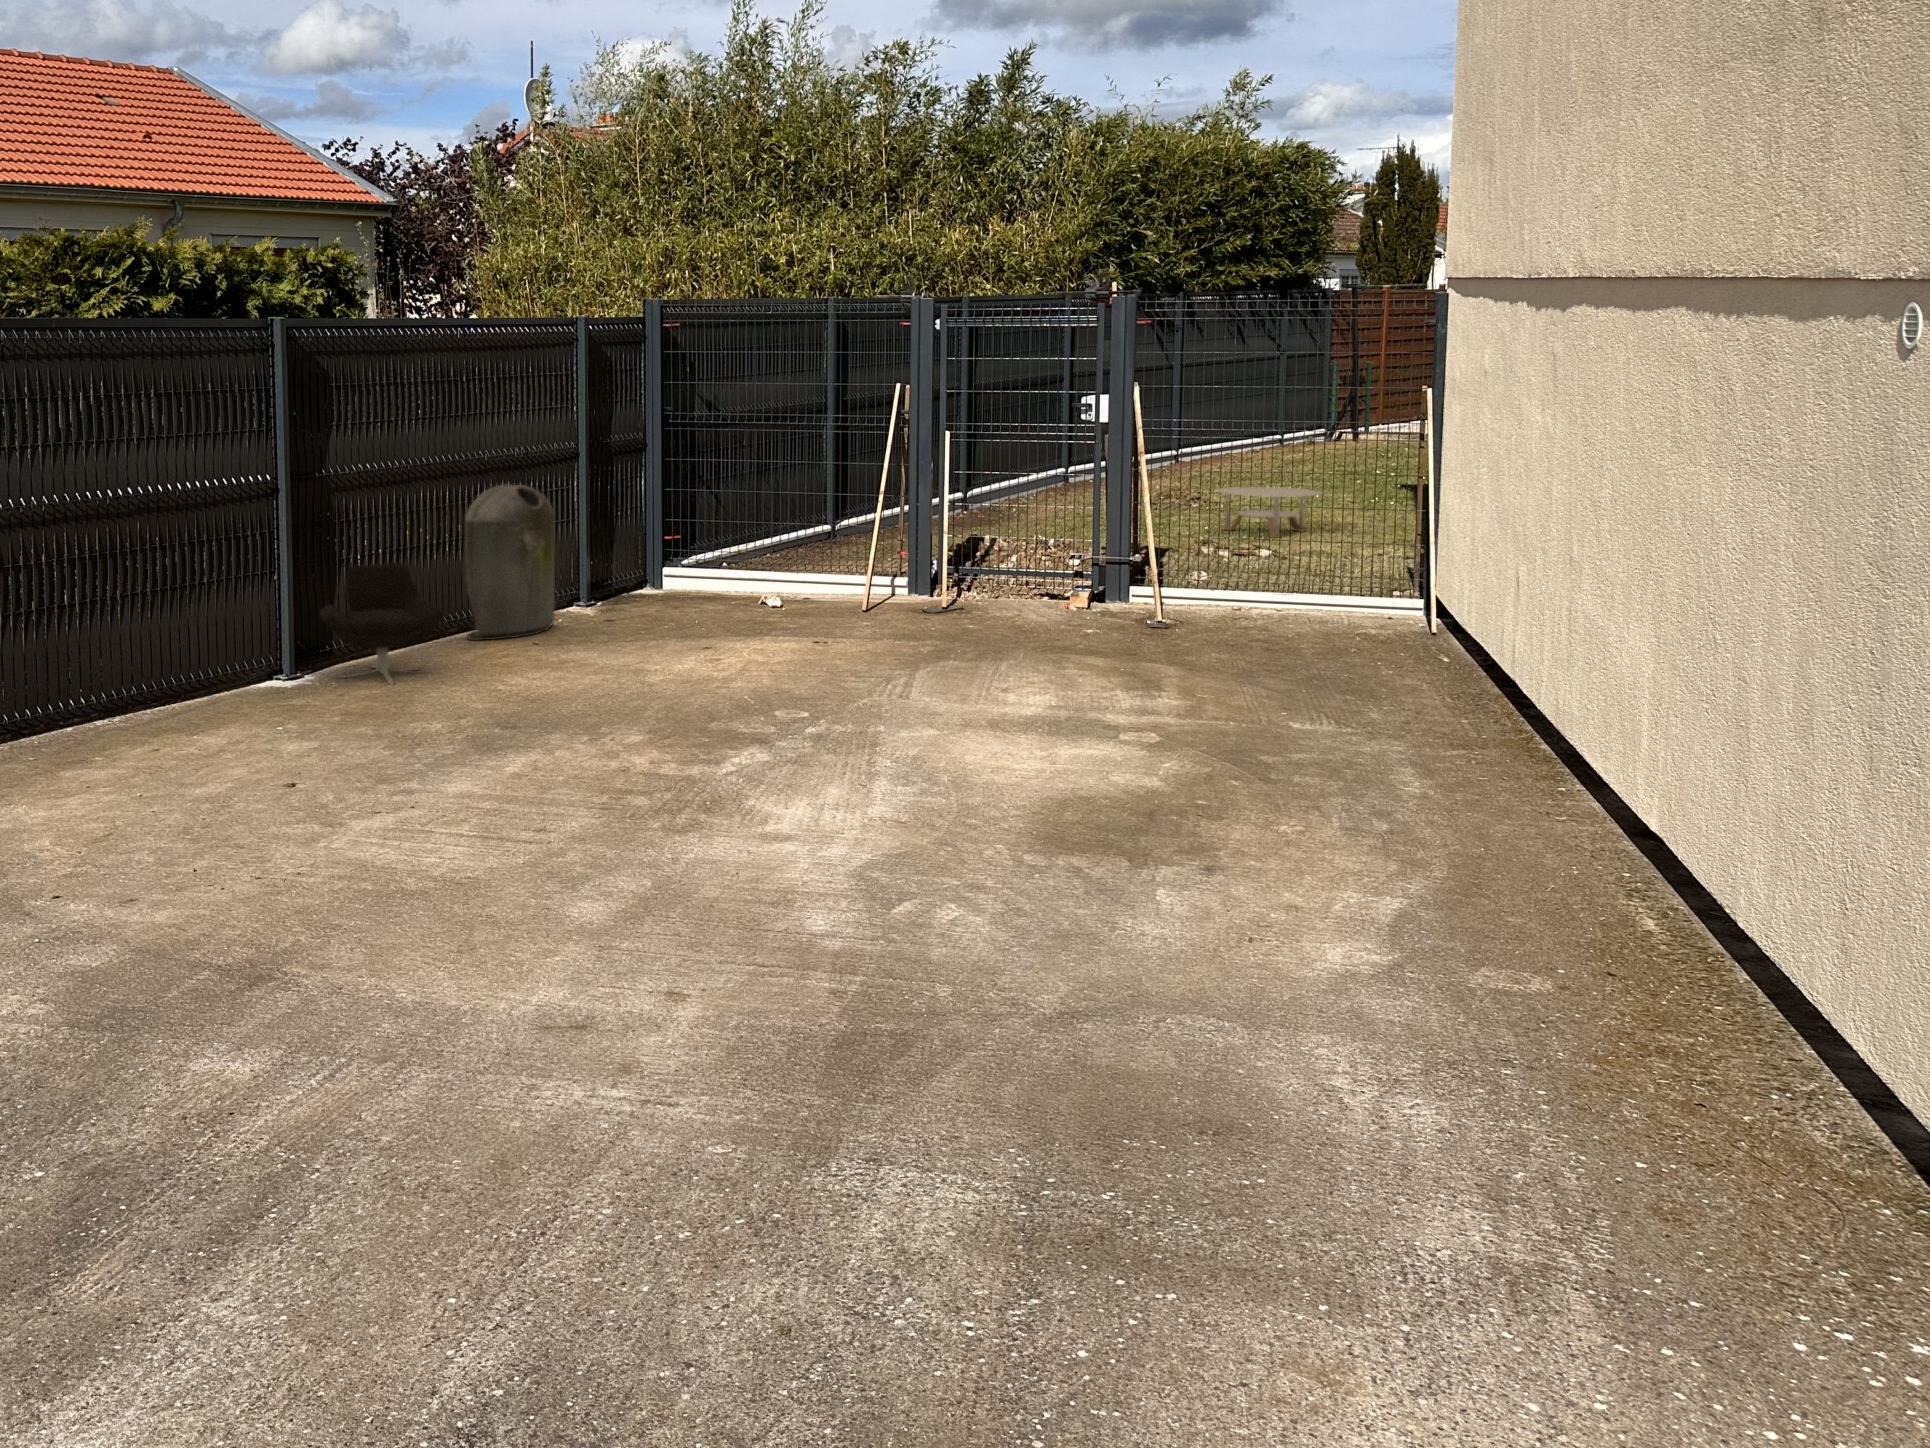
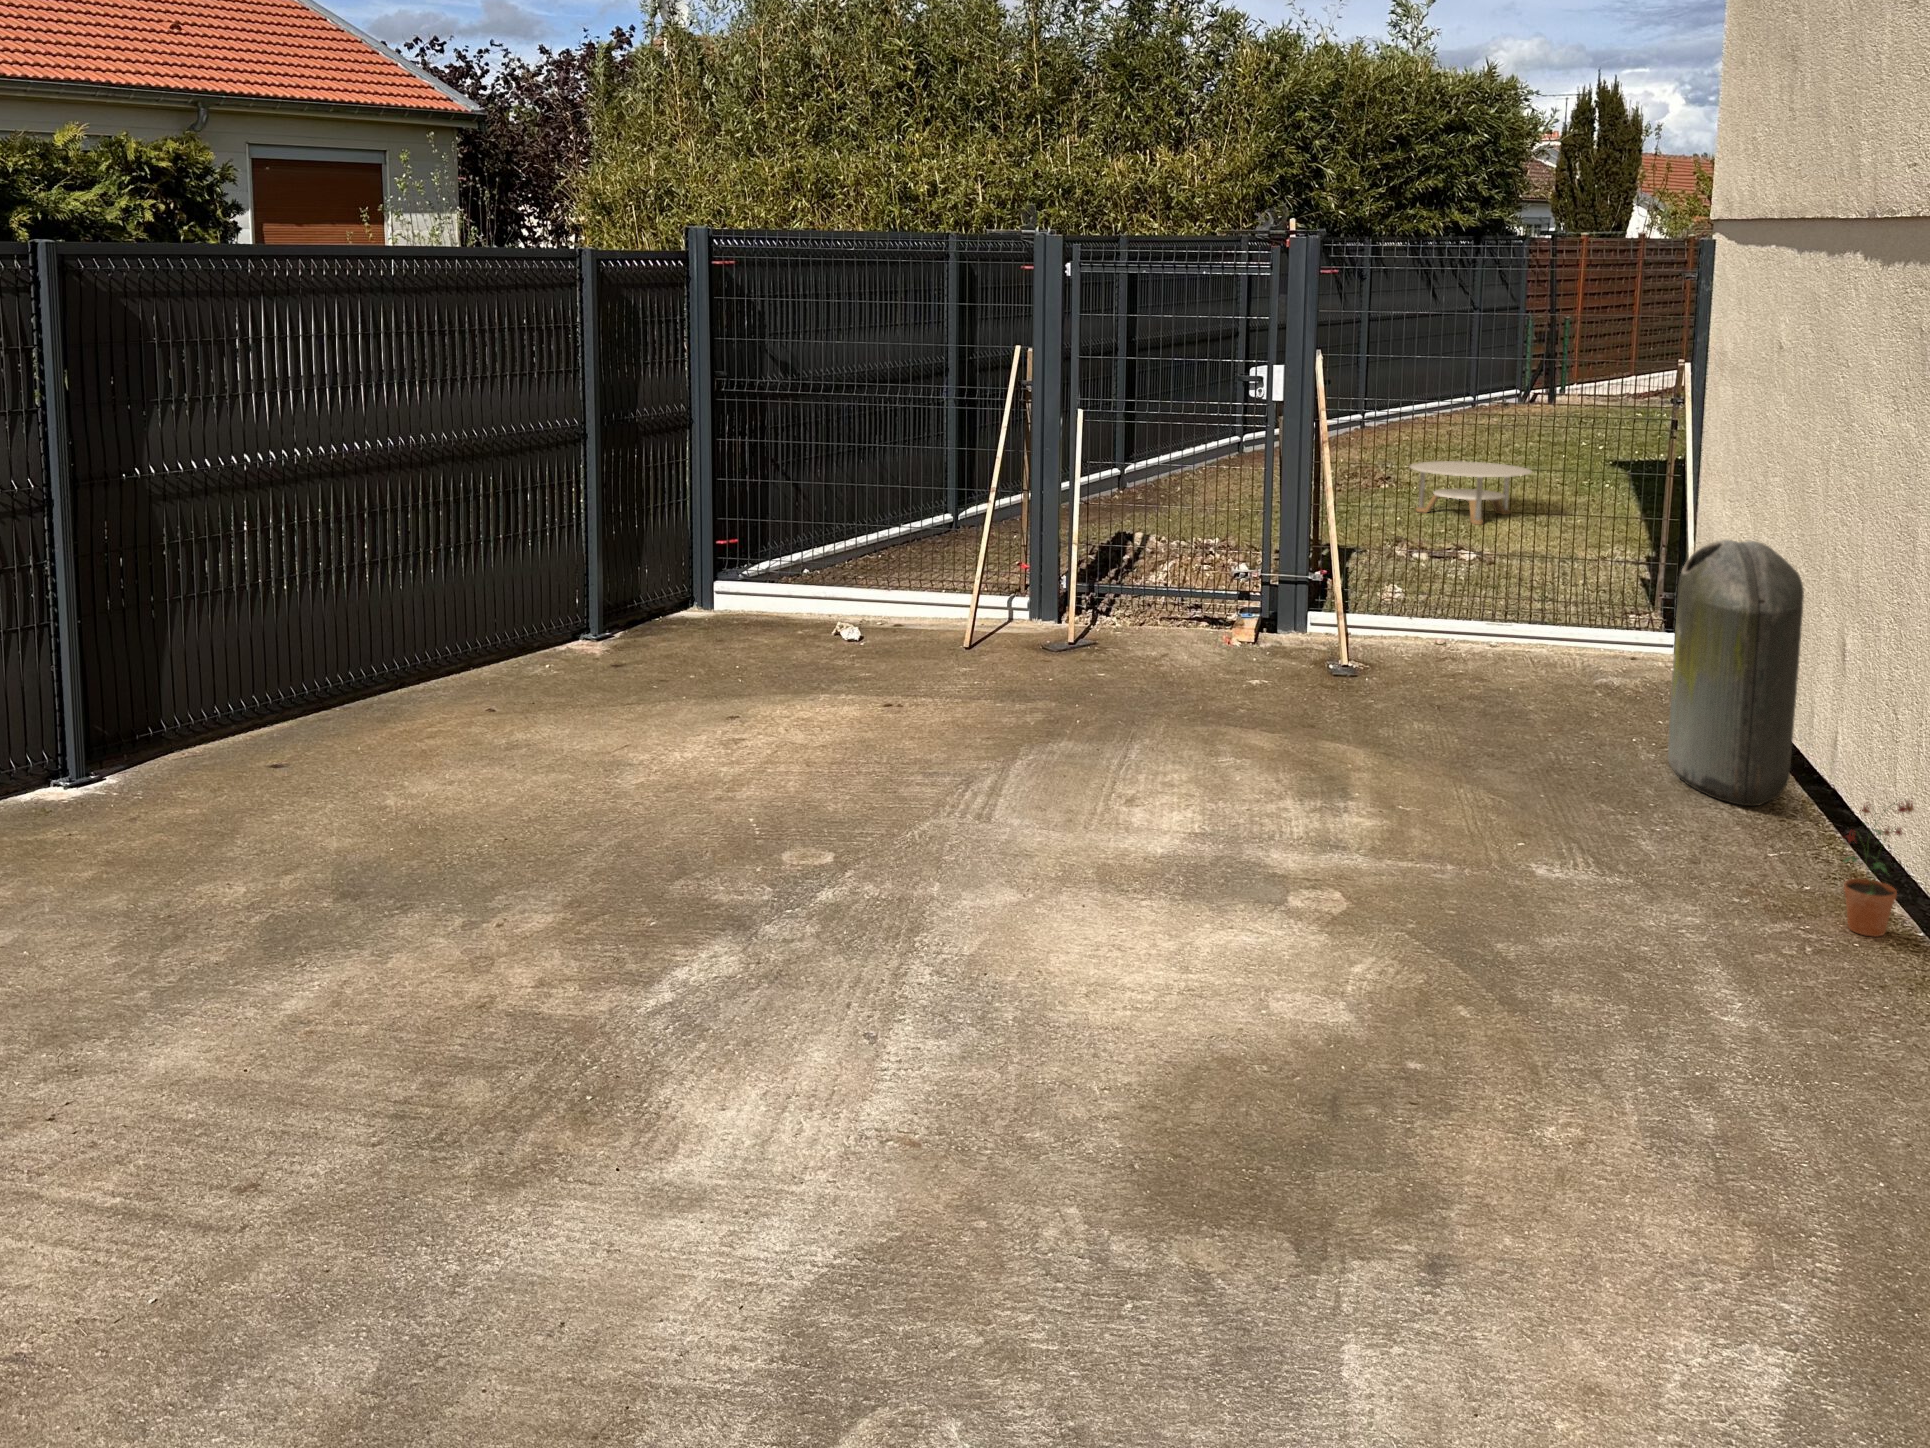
trash can: present [465,485,555,641] -> present [1668,540,1804,806]
lounge chair: present [320,563,446,685] -> none [85,617,292,817]
potted plant: none [1481,642,1530,731] -> present [1843,801,1914,937]

